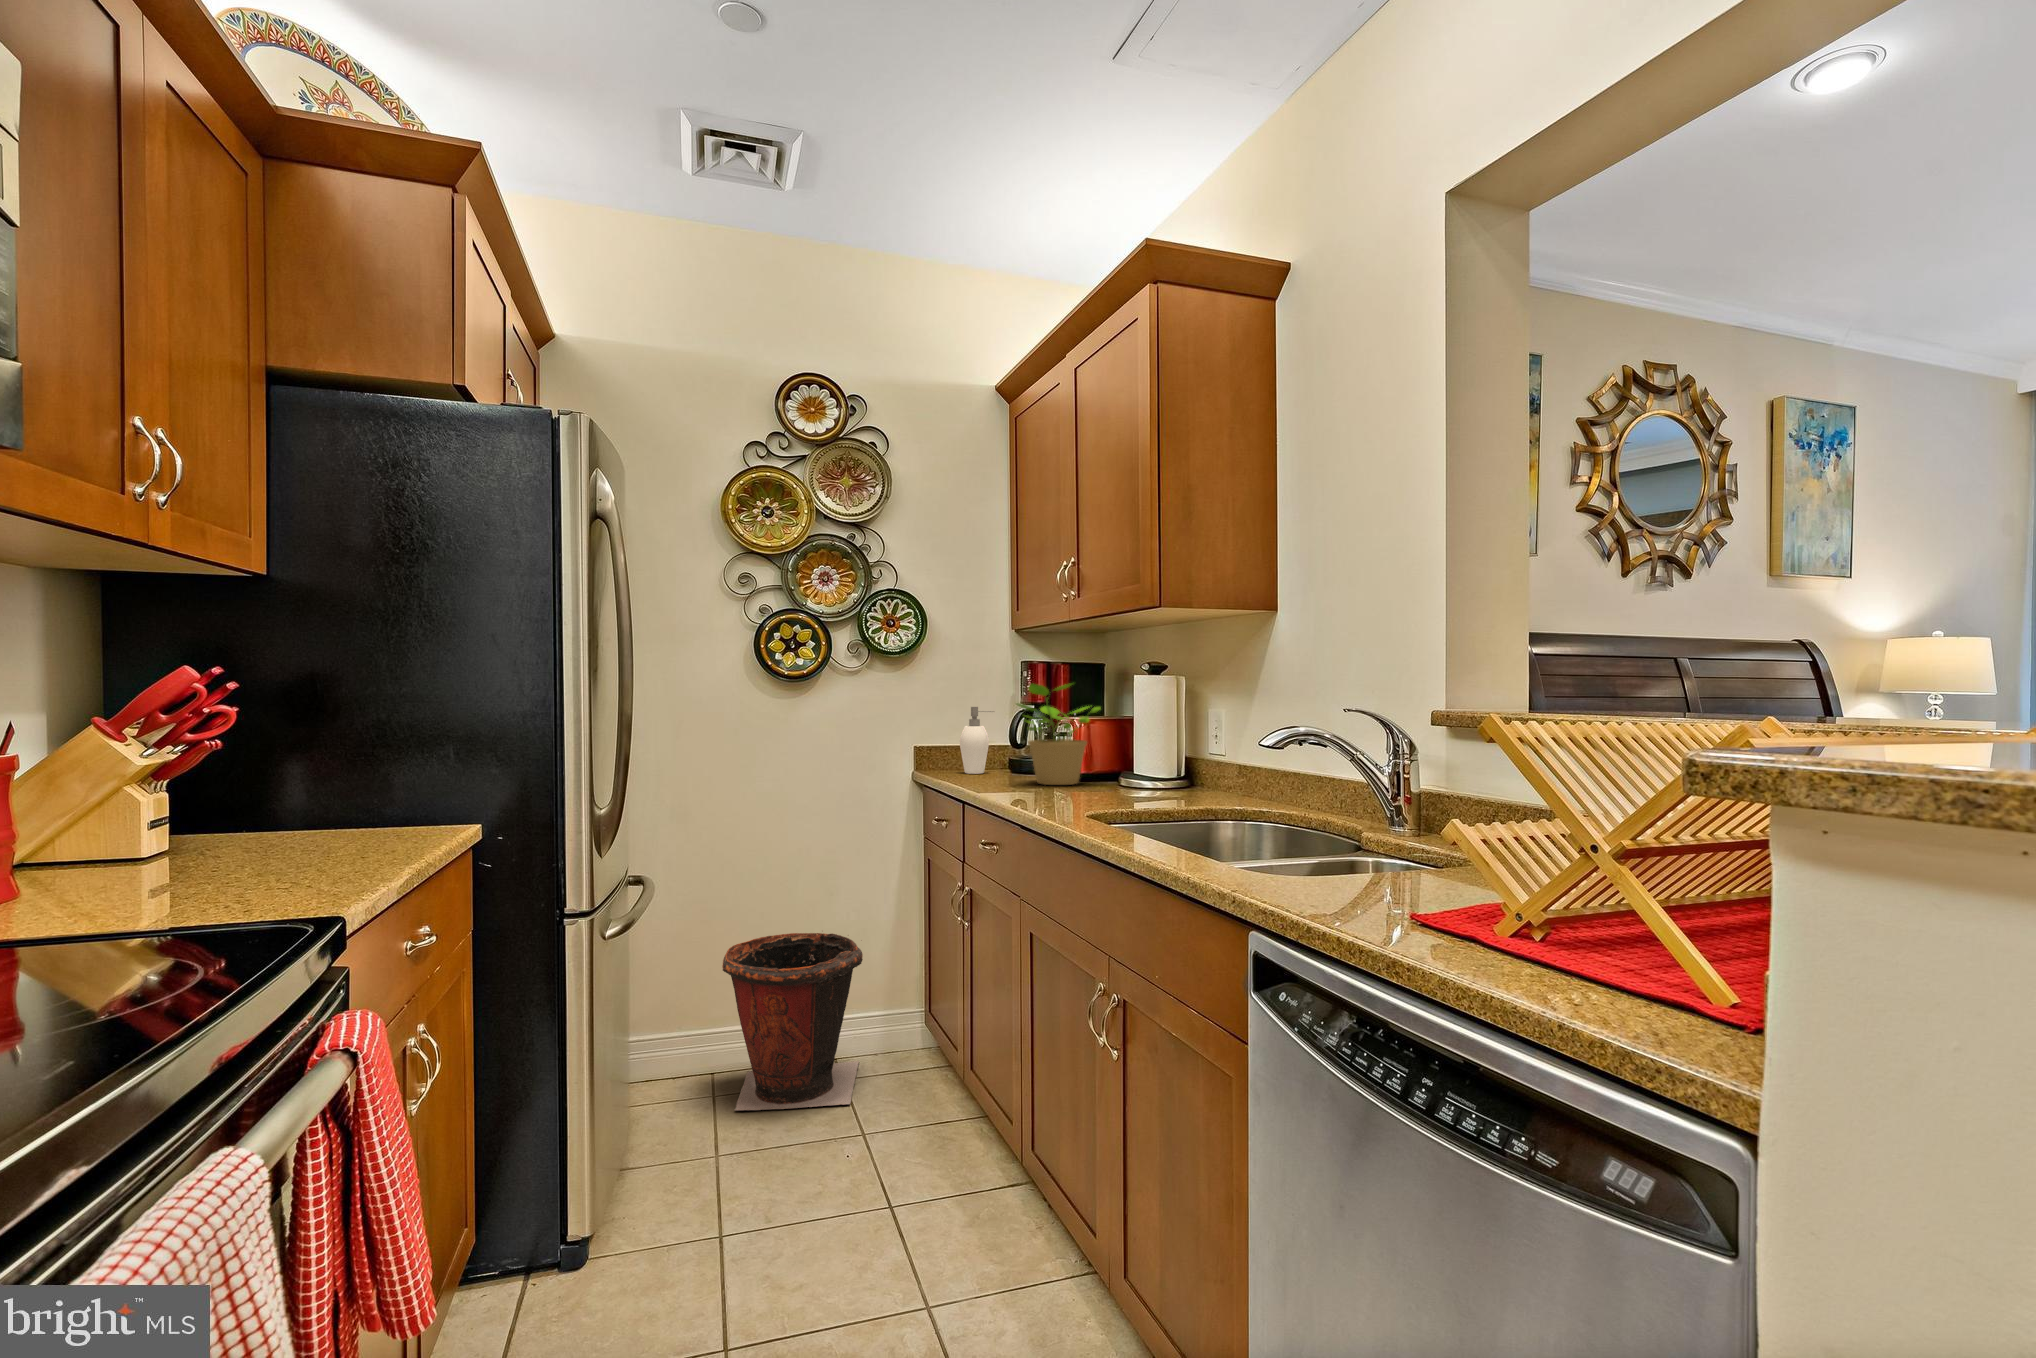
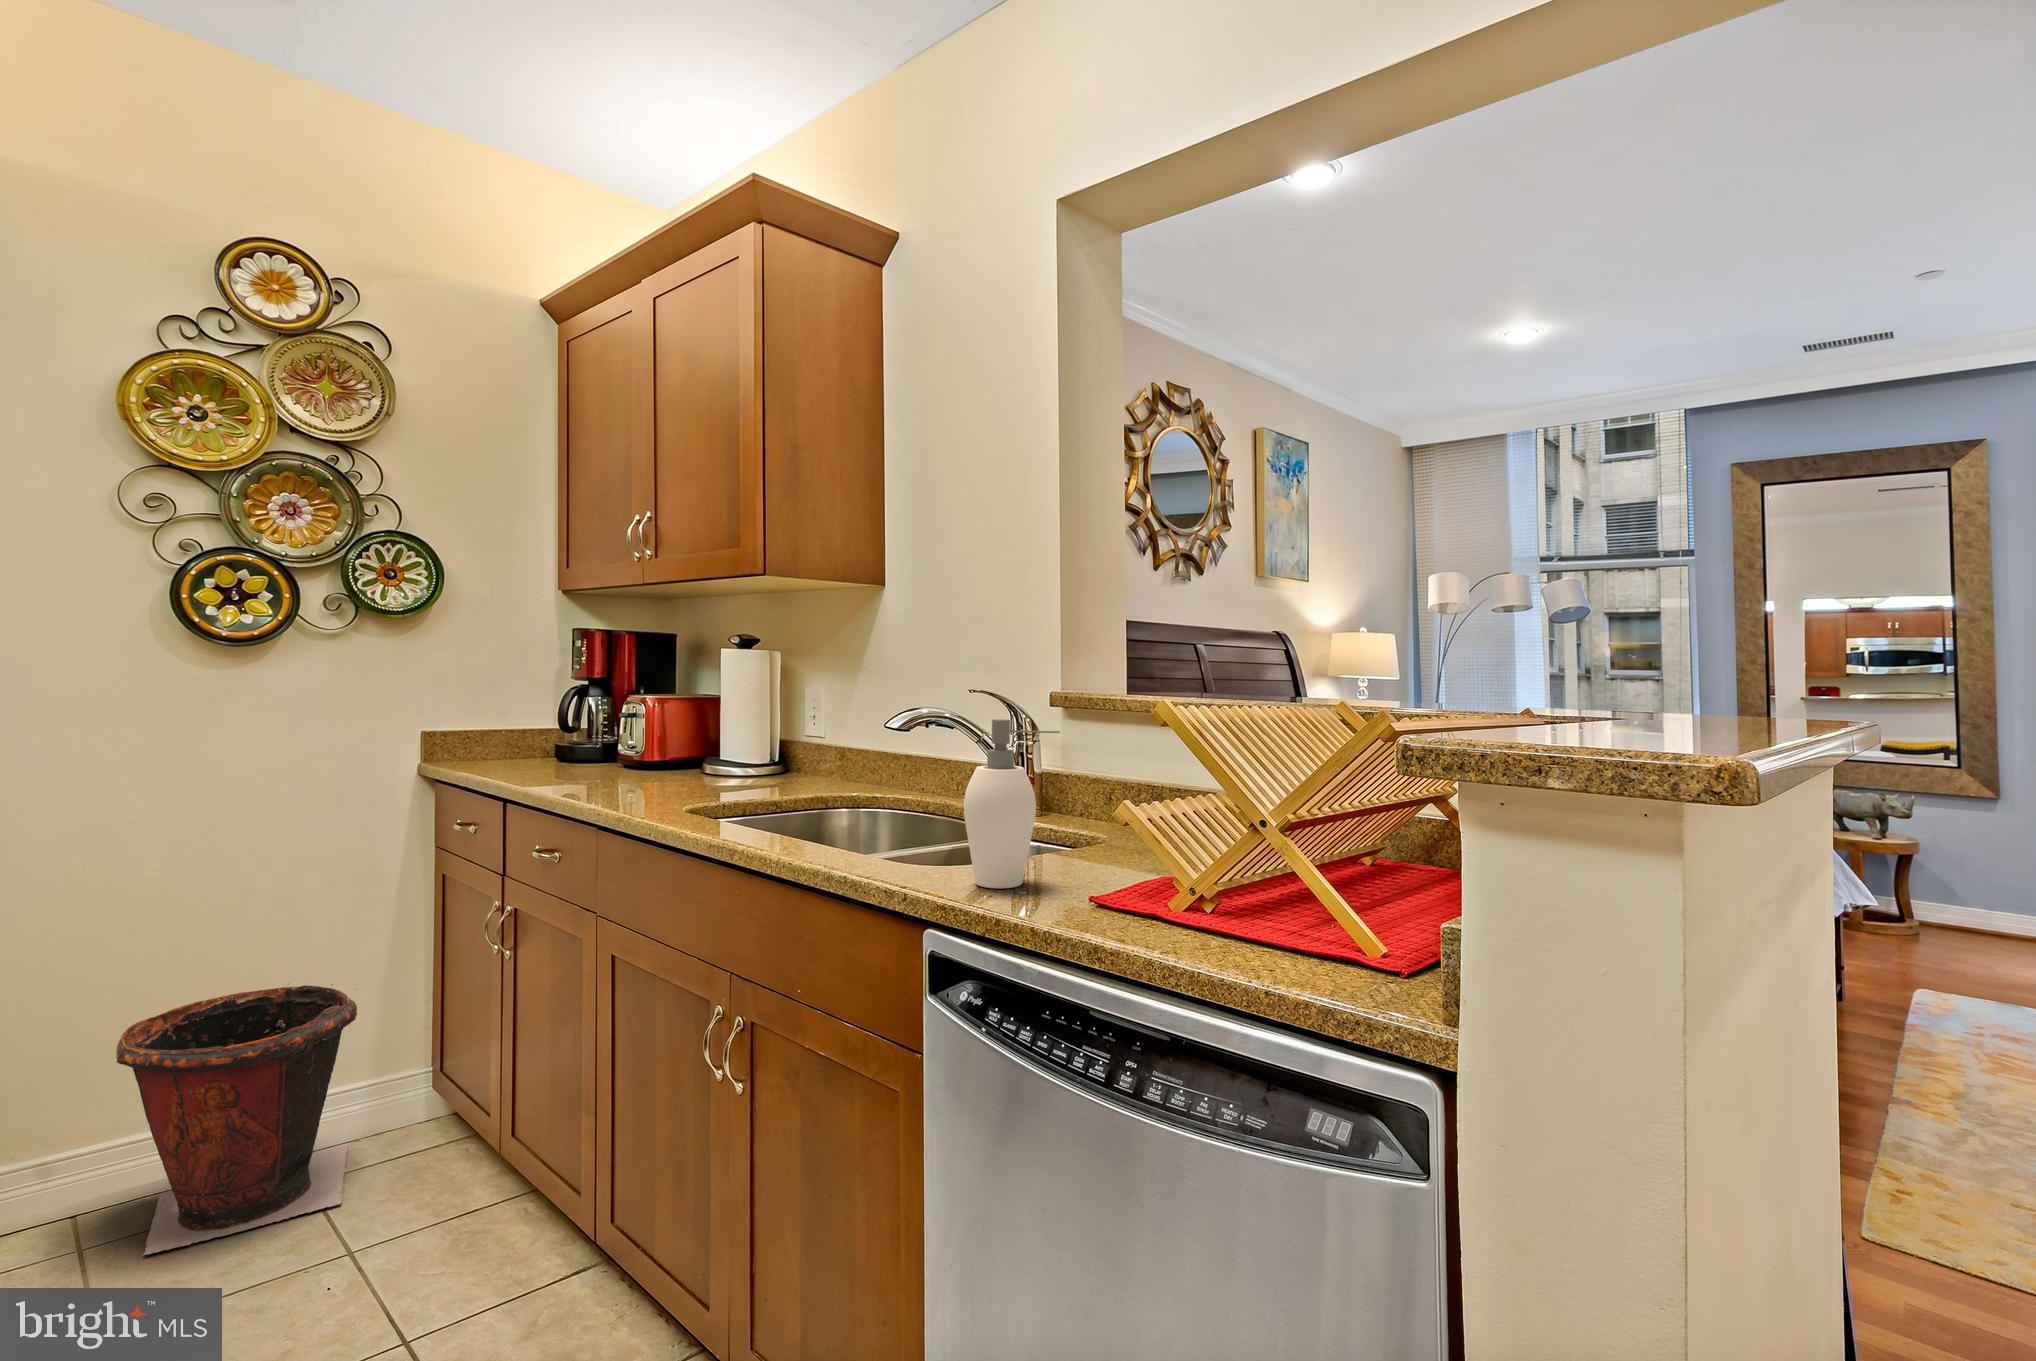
potted plant: present [1017,683,1100,785] -> none [580,658,686,777]
soap dispenser: present [960,707,994,774] -> present [964,719,1060,888]

